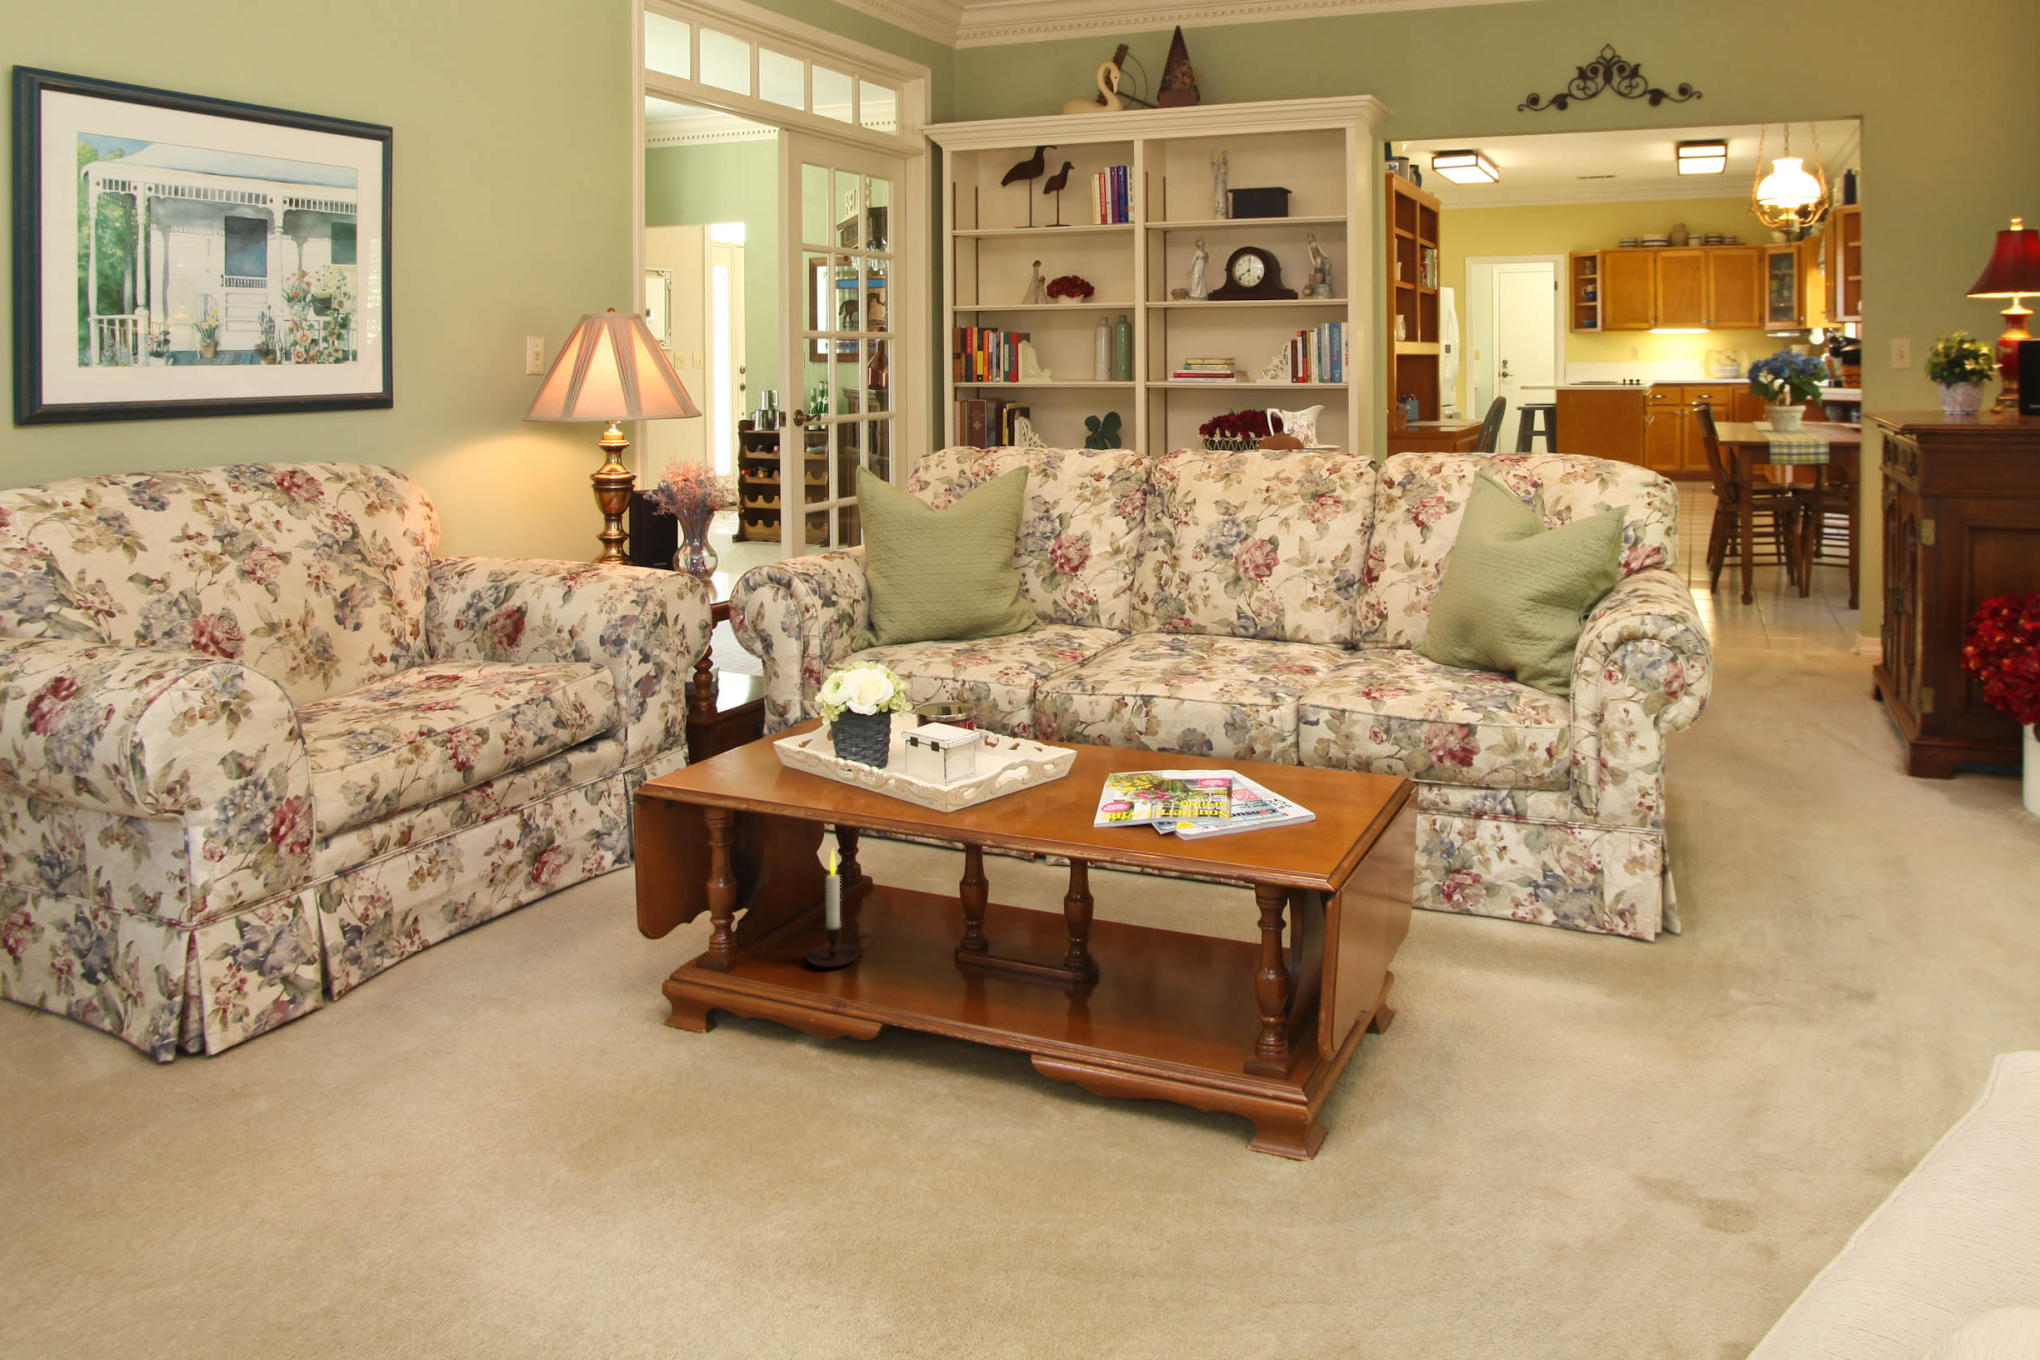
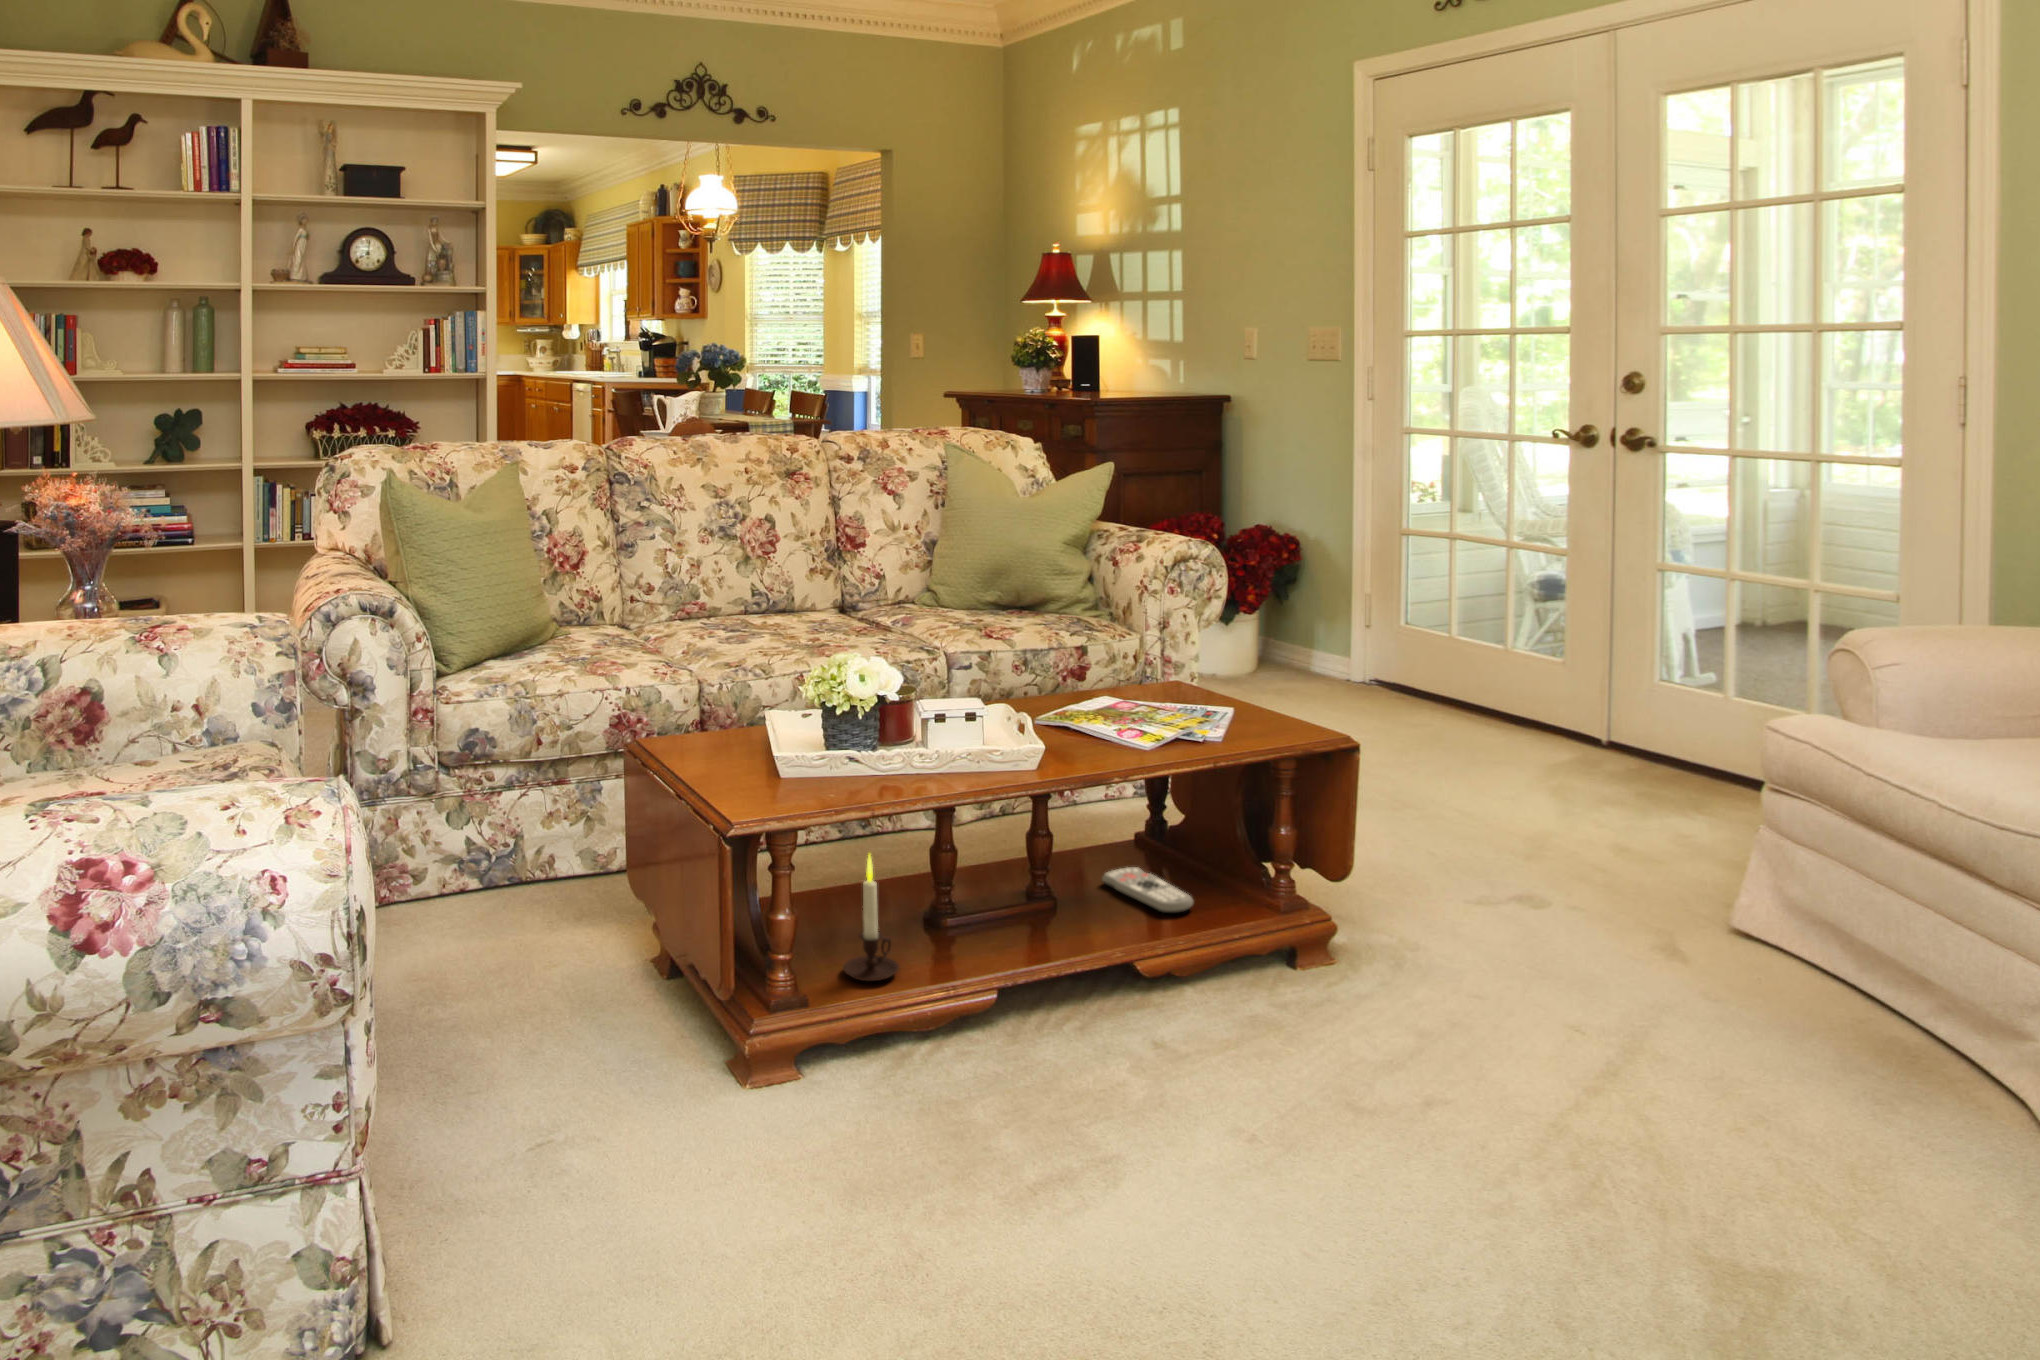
remote control: none [1132,955,1207,1014] -> present [1102,867,1193,913]

